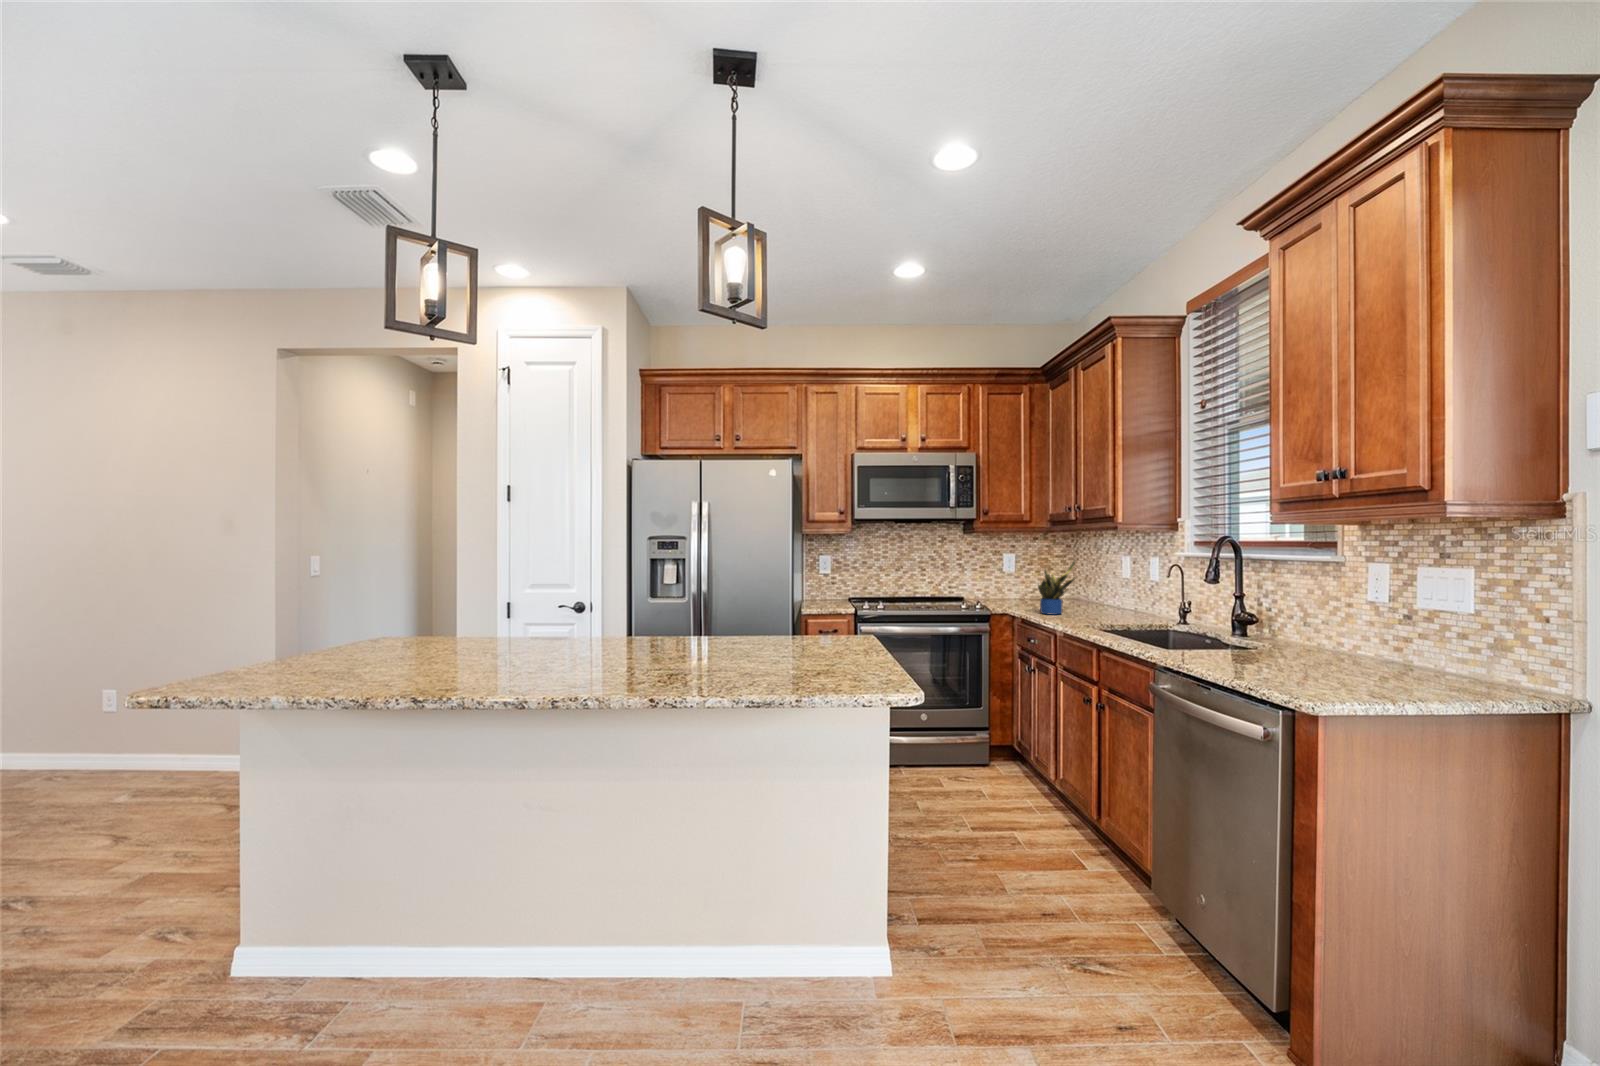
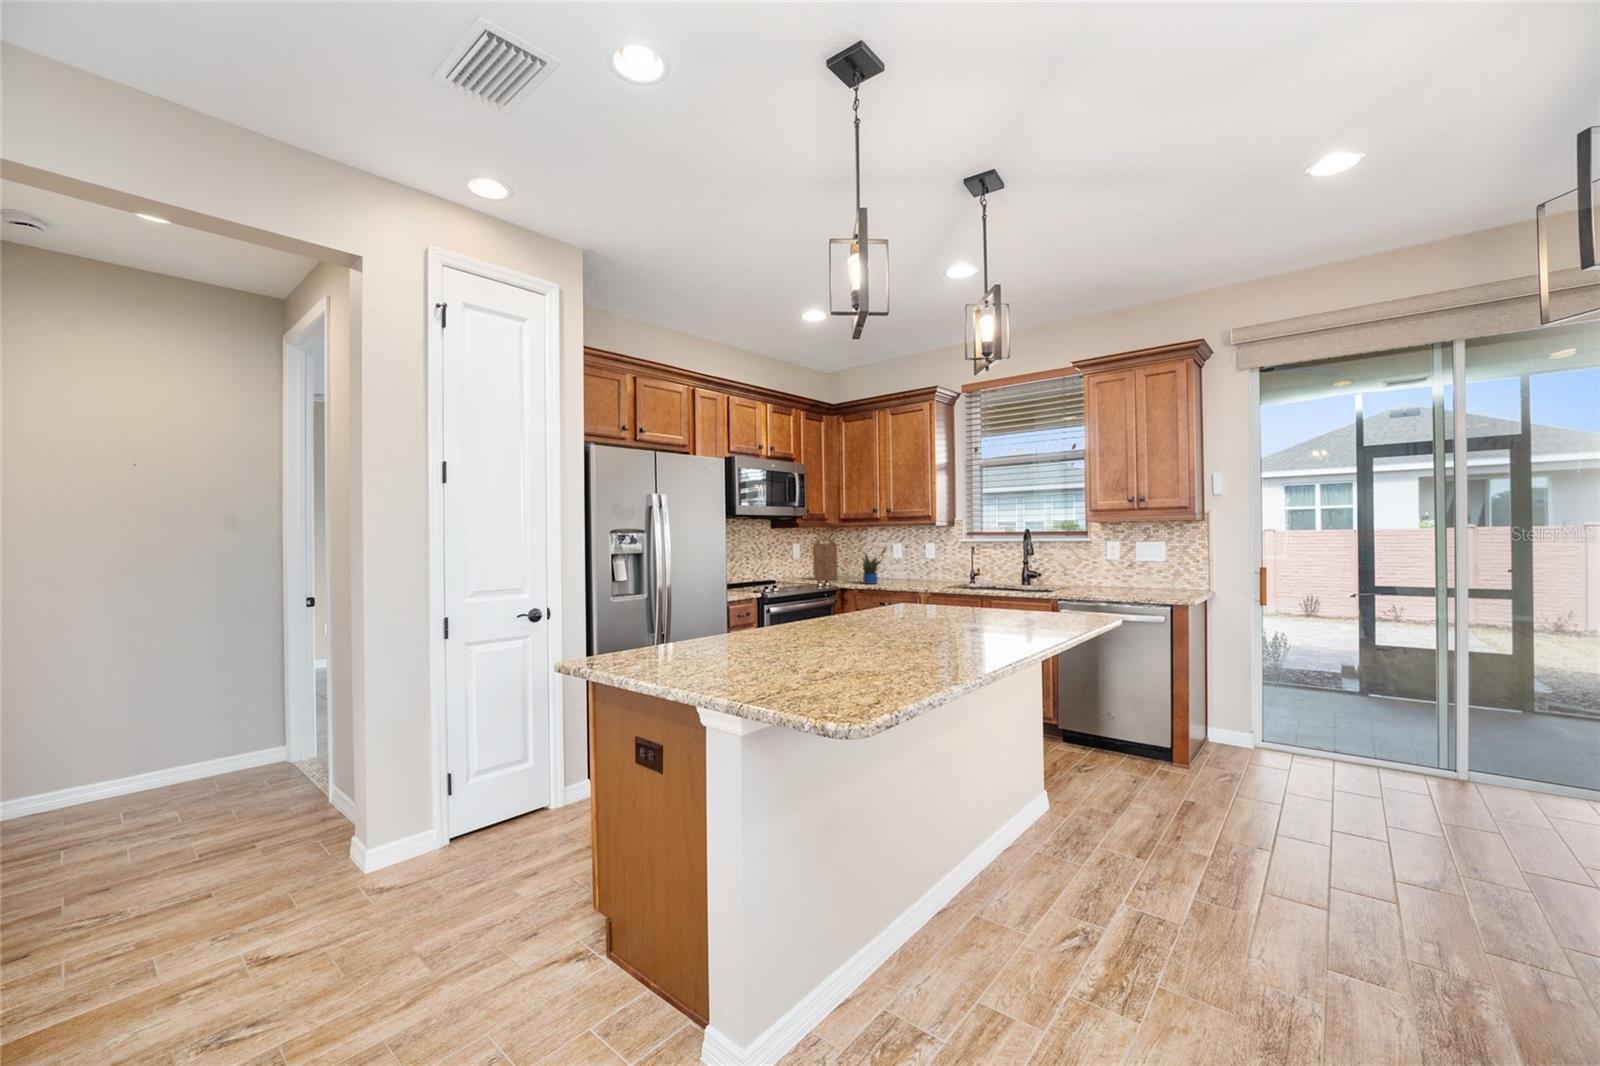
cutting board: none [1008,546,1037,606] -> present [813,538,838,580]

